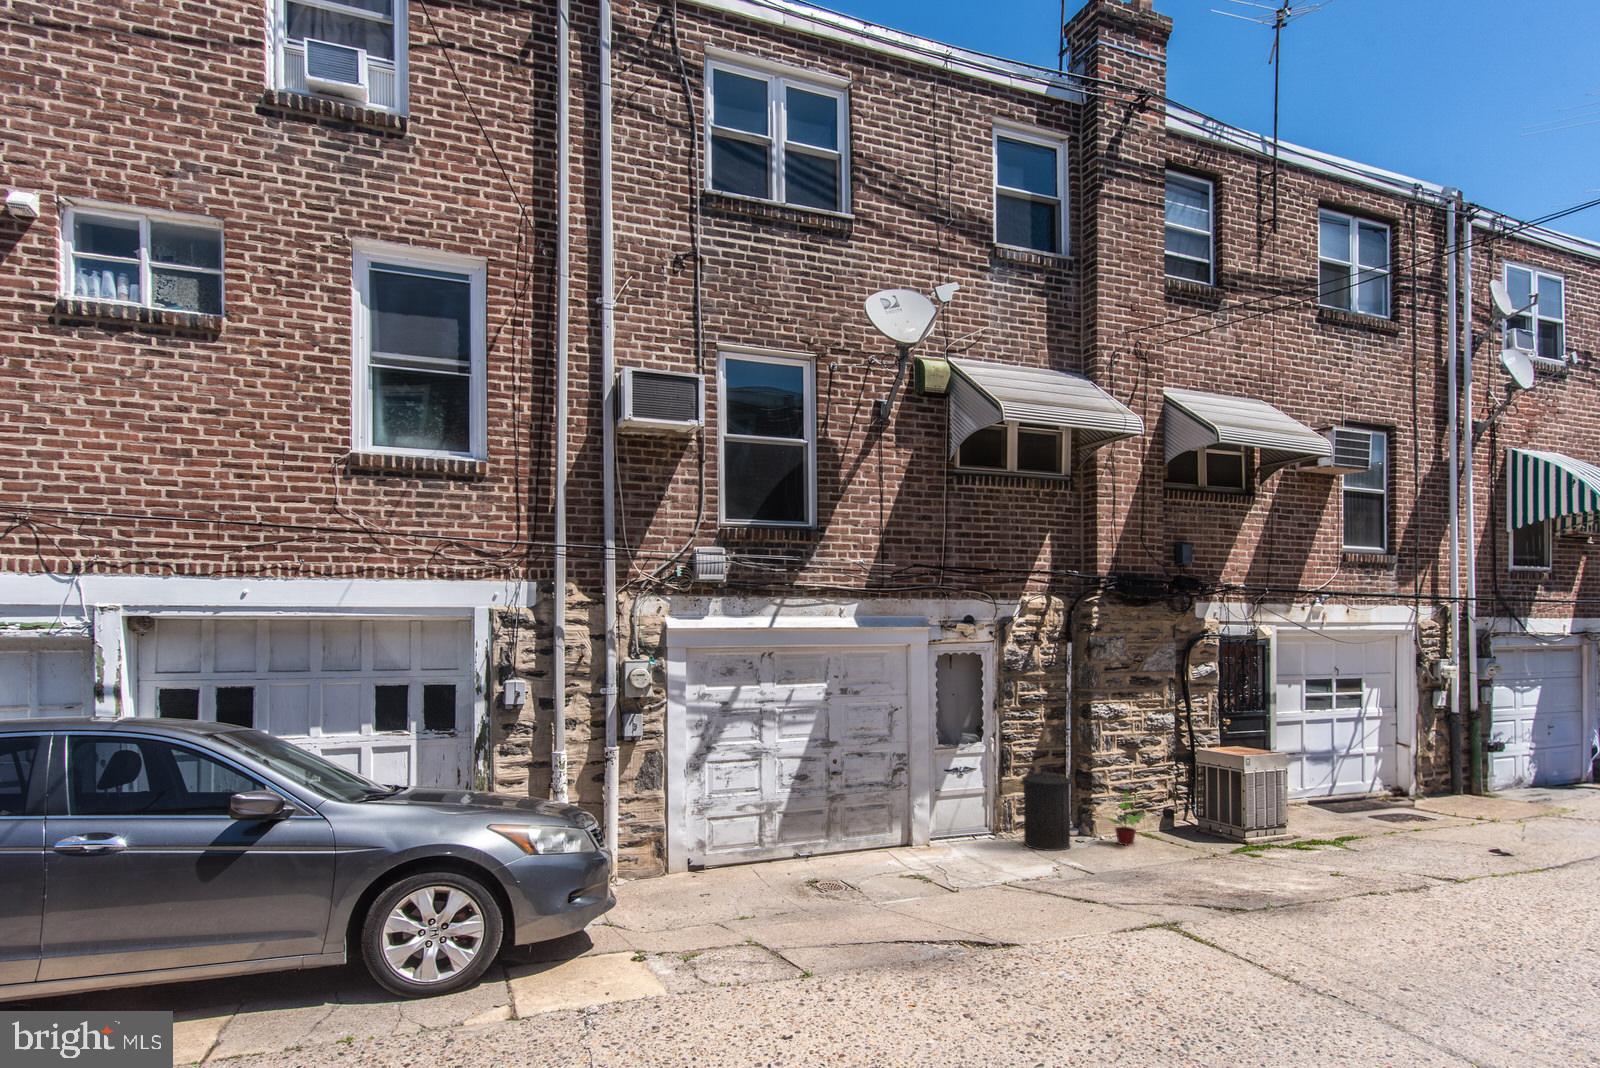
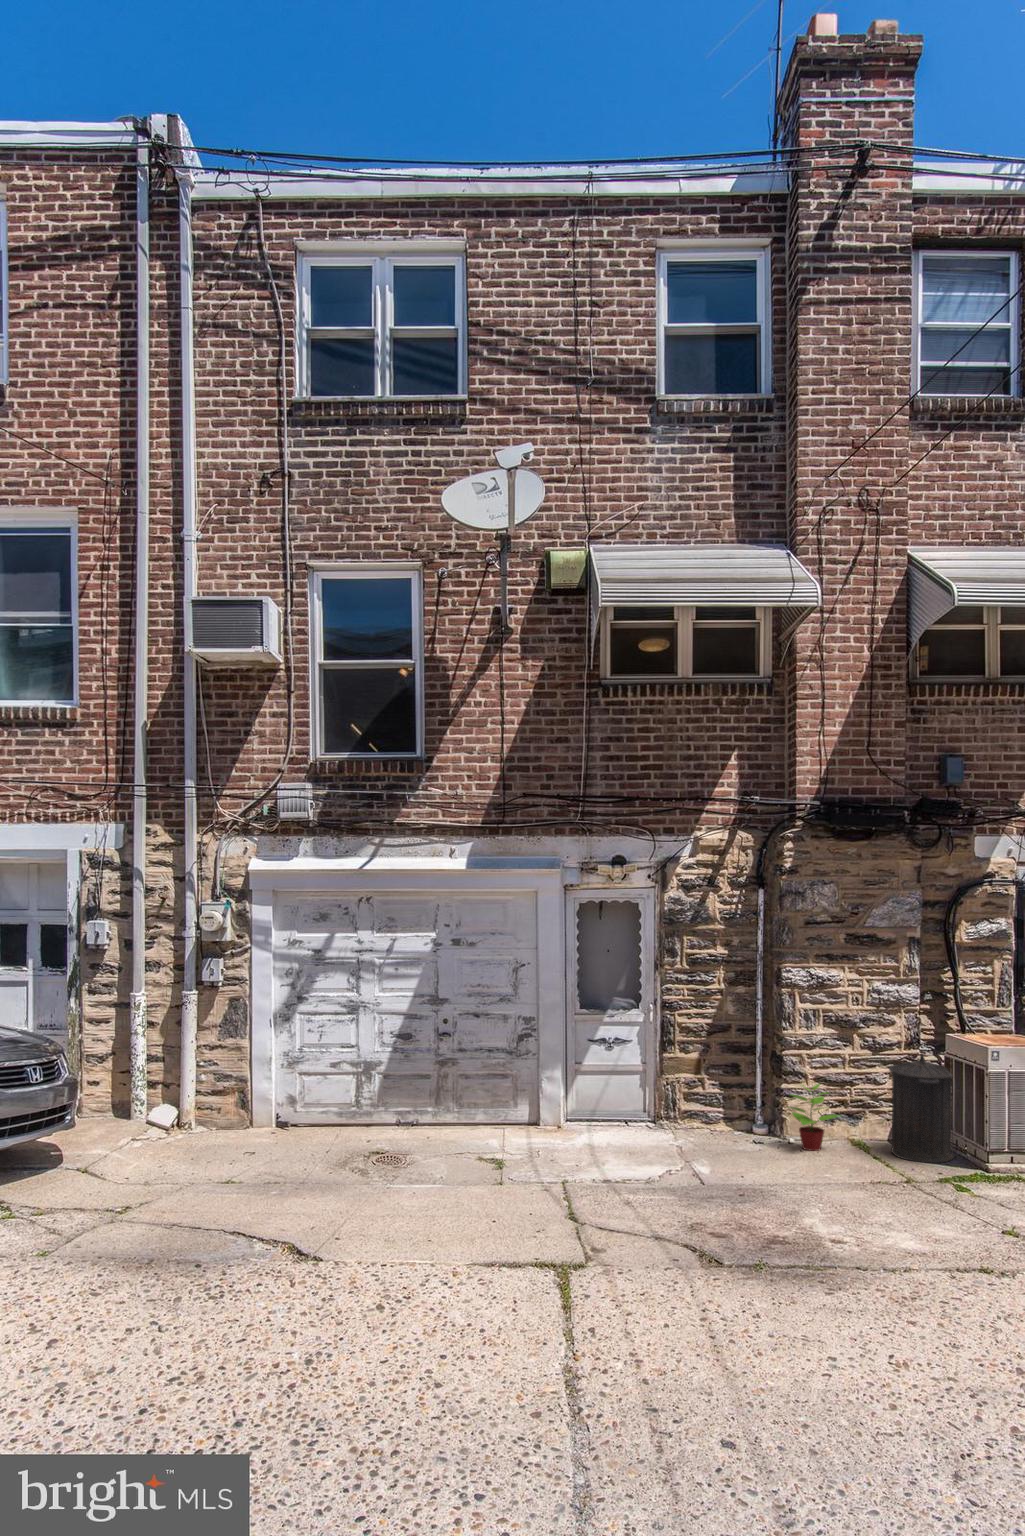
trash can: present [1020,766,1073,851] -> present [889,1054,953,1163]

